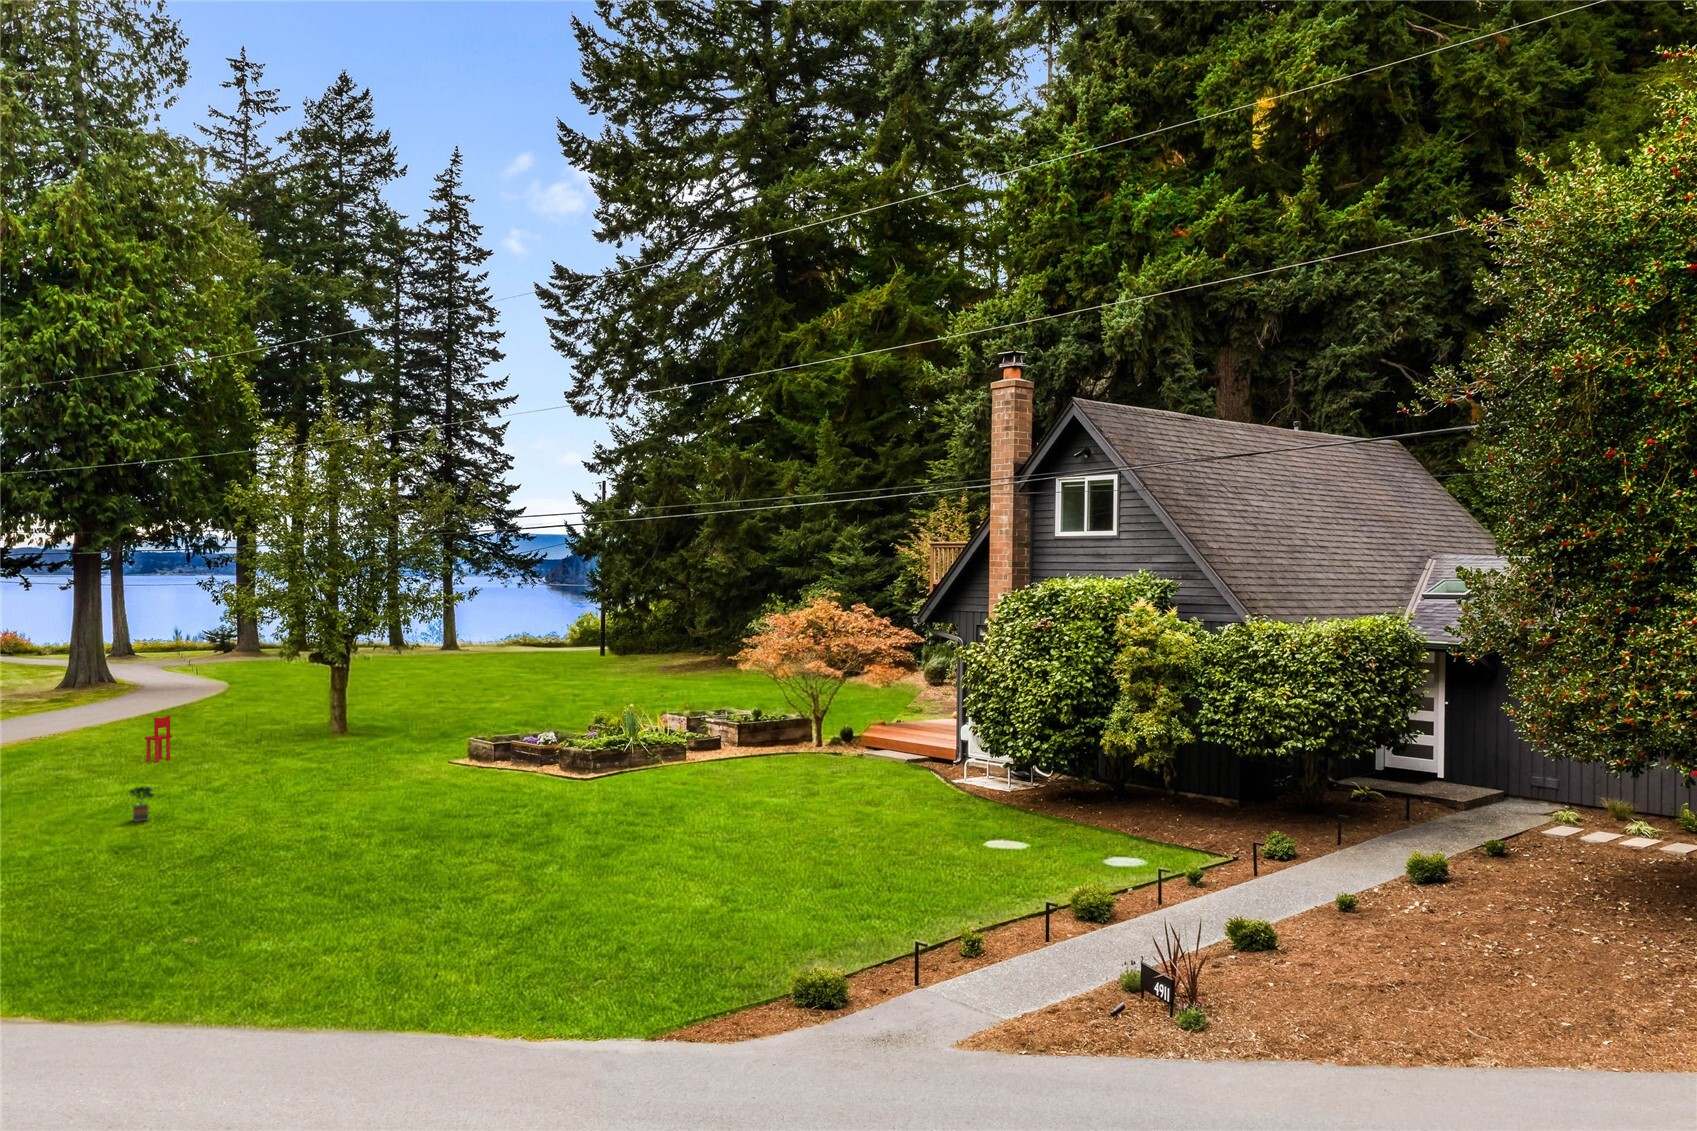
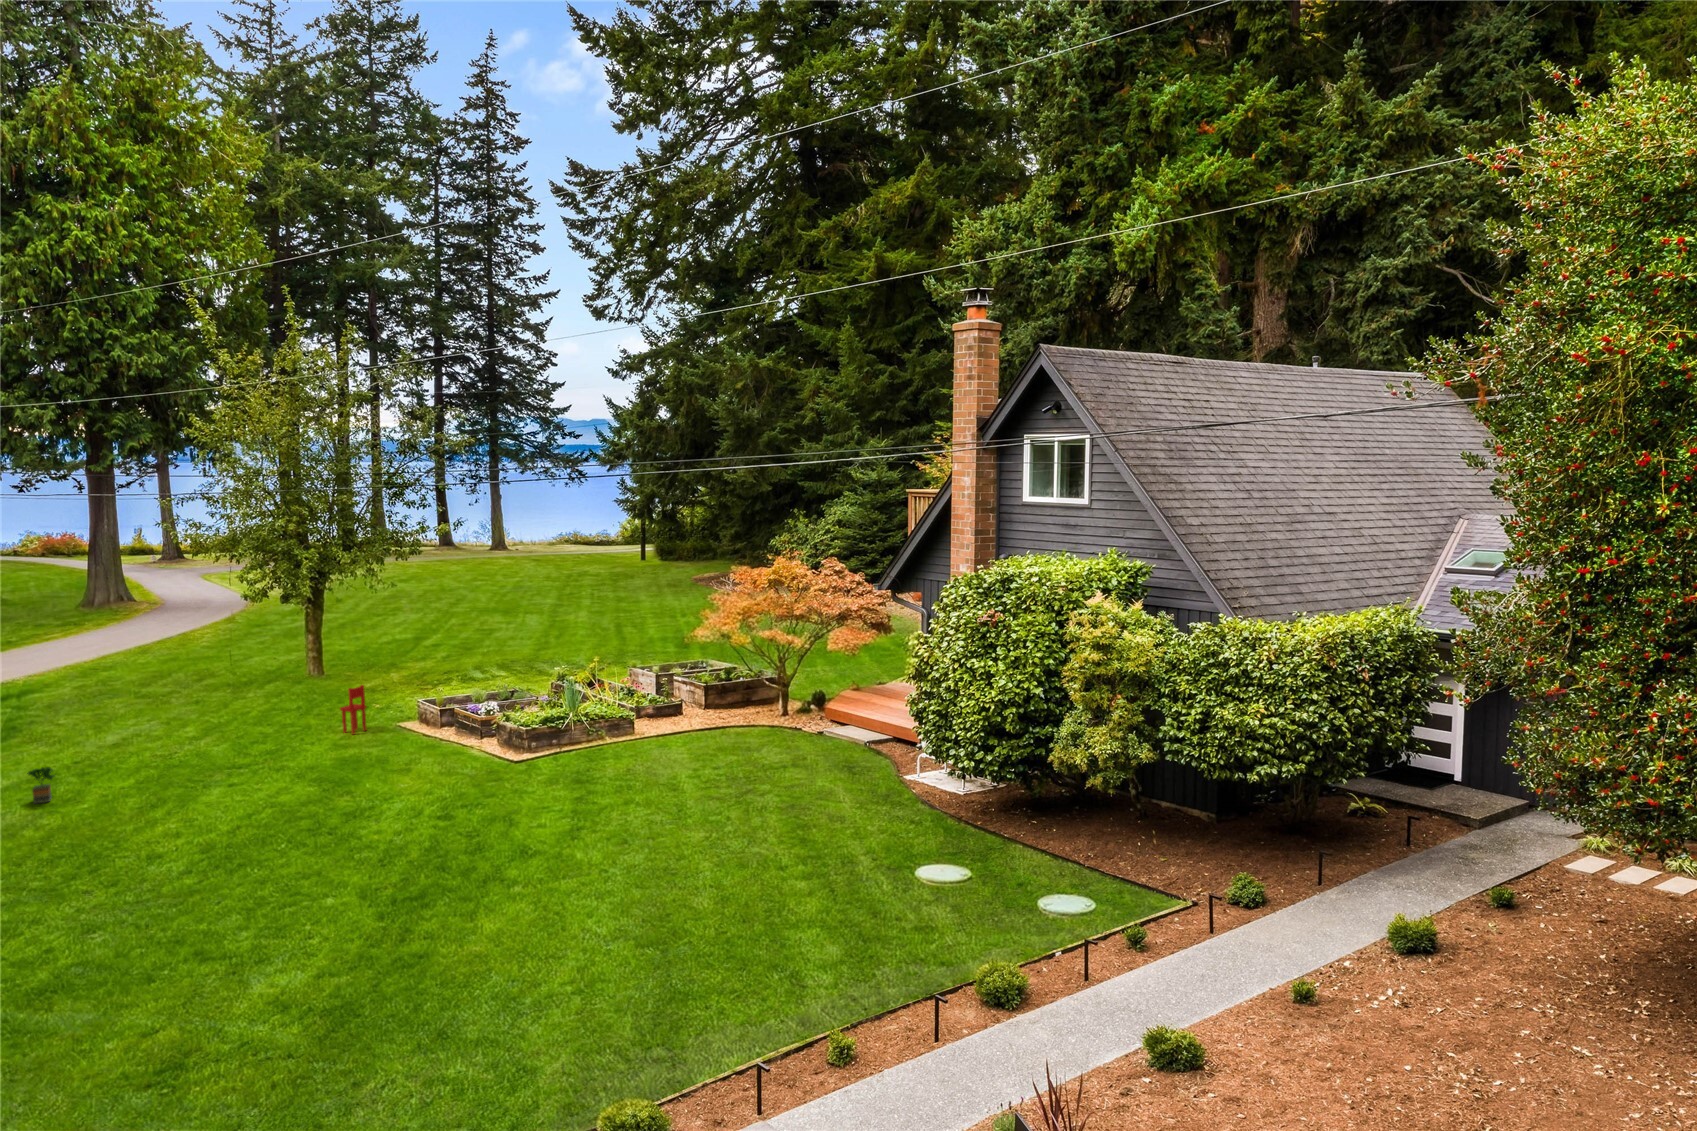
chair: present [145,716,172,762] -> present [340,685,367,734]

